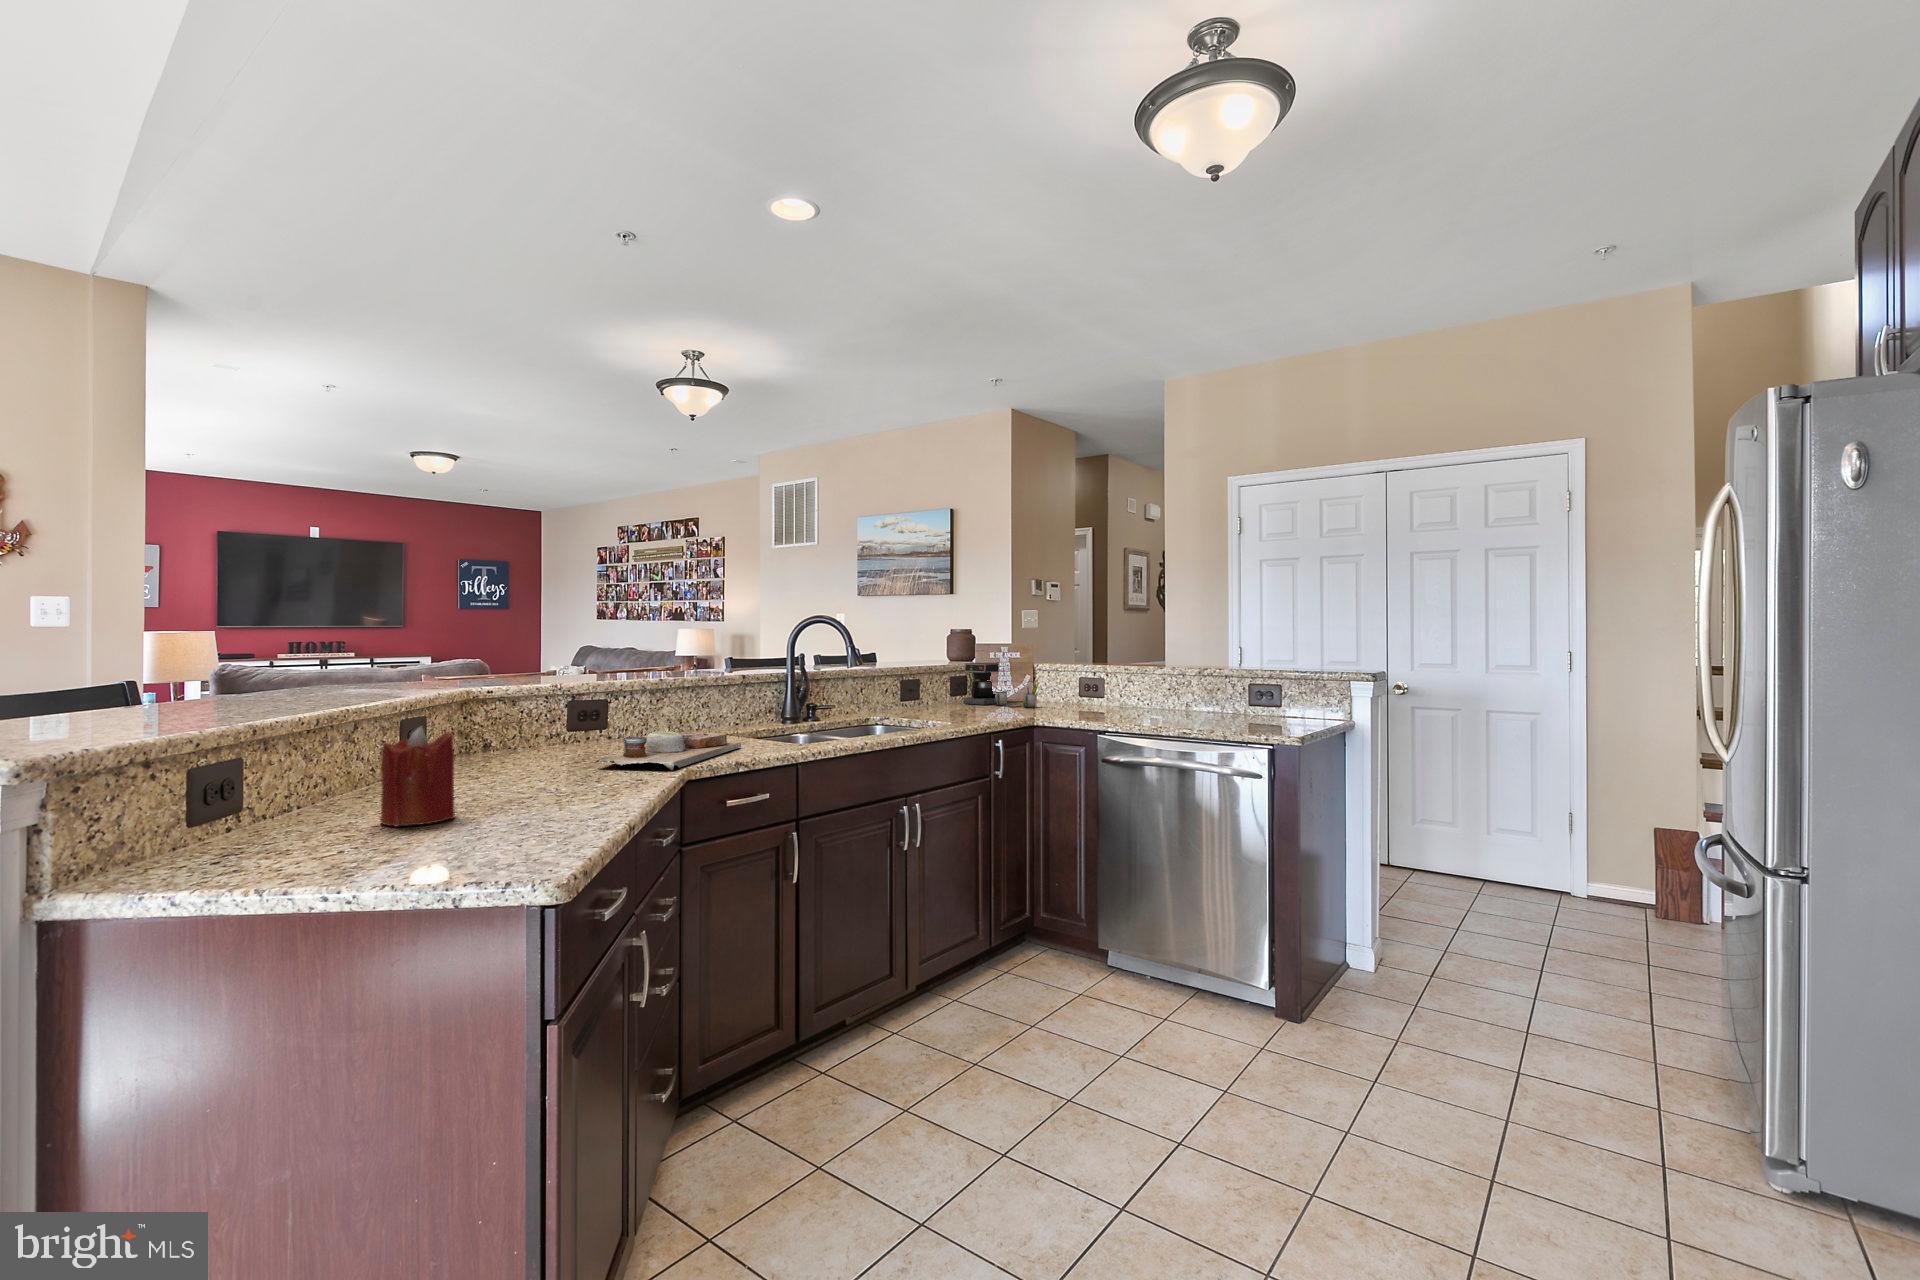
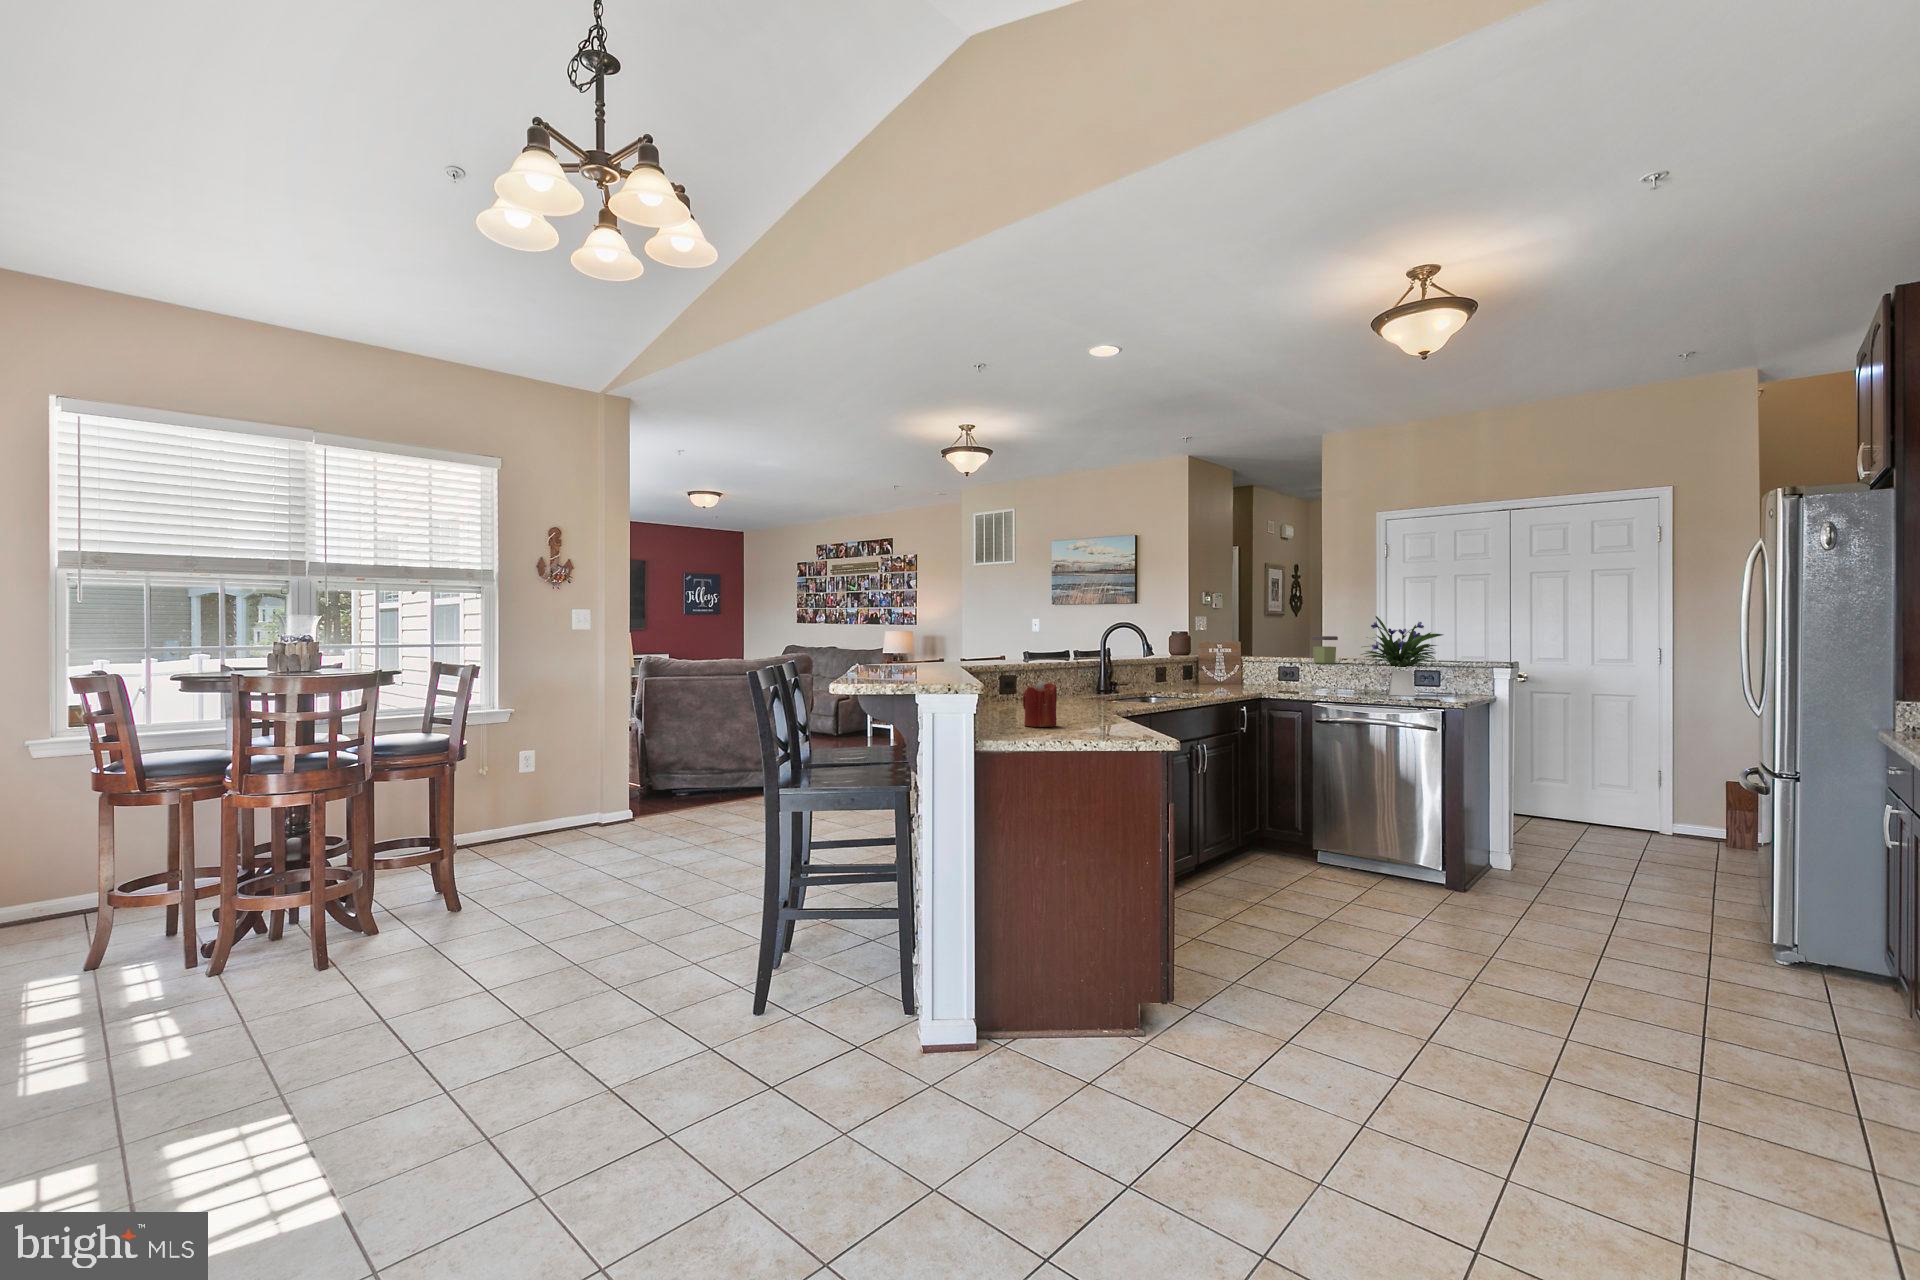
flower arrangement: none [1174,606,1285,721] -> present [1361,616,1443,696]
jar: none [1118,635,1153,673] -> present [1312,636,1338,664]
coffee maker: present [964,663,1038,708] -> none [1191,656,1251,688]
cutting board: present [595,731,741,770] -> none [1056,692,1109,712]

